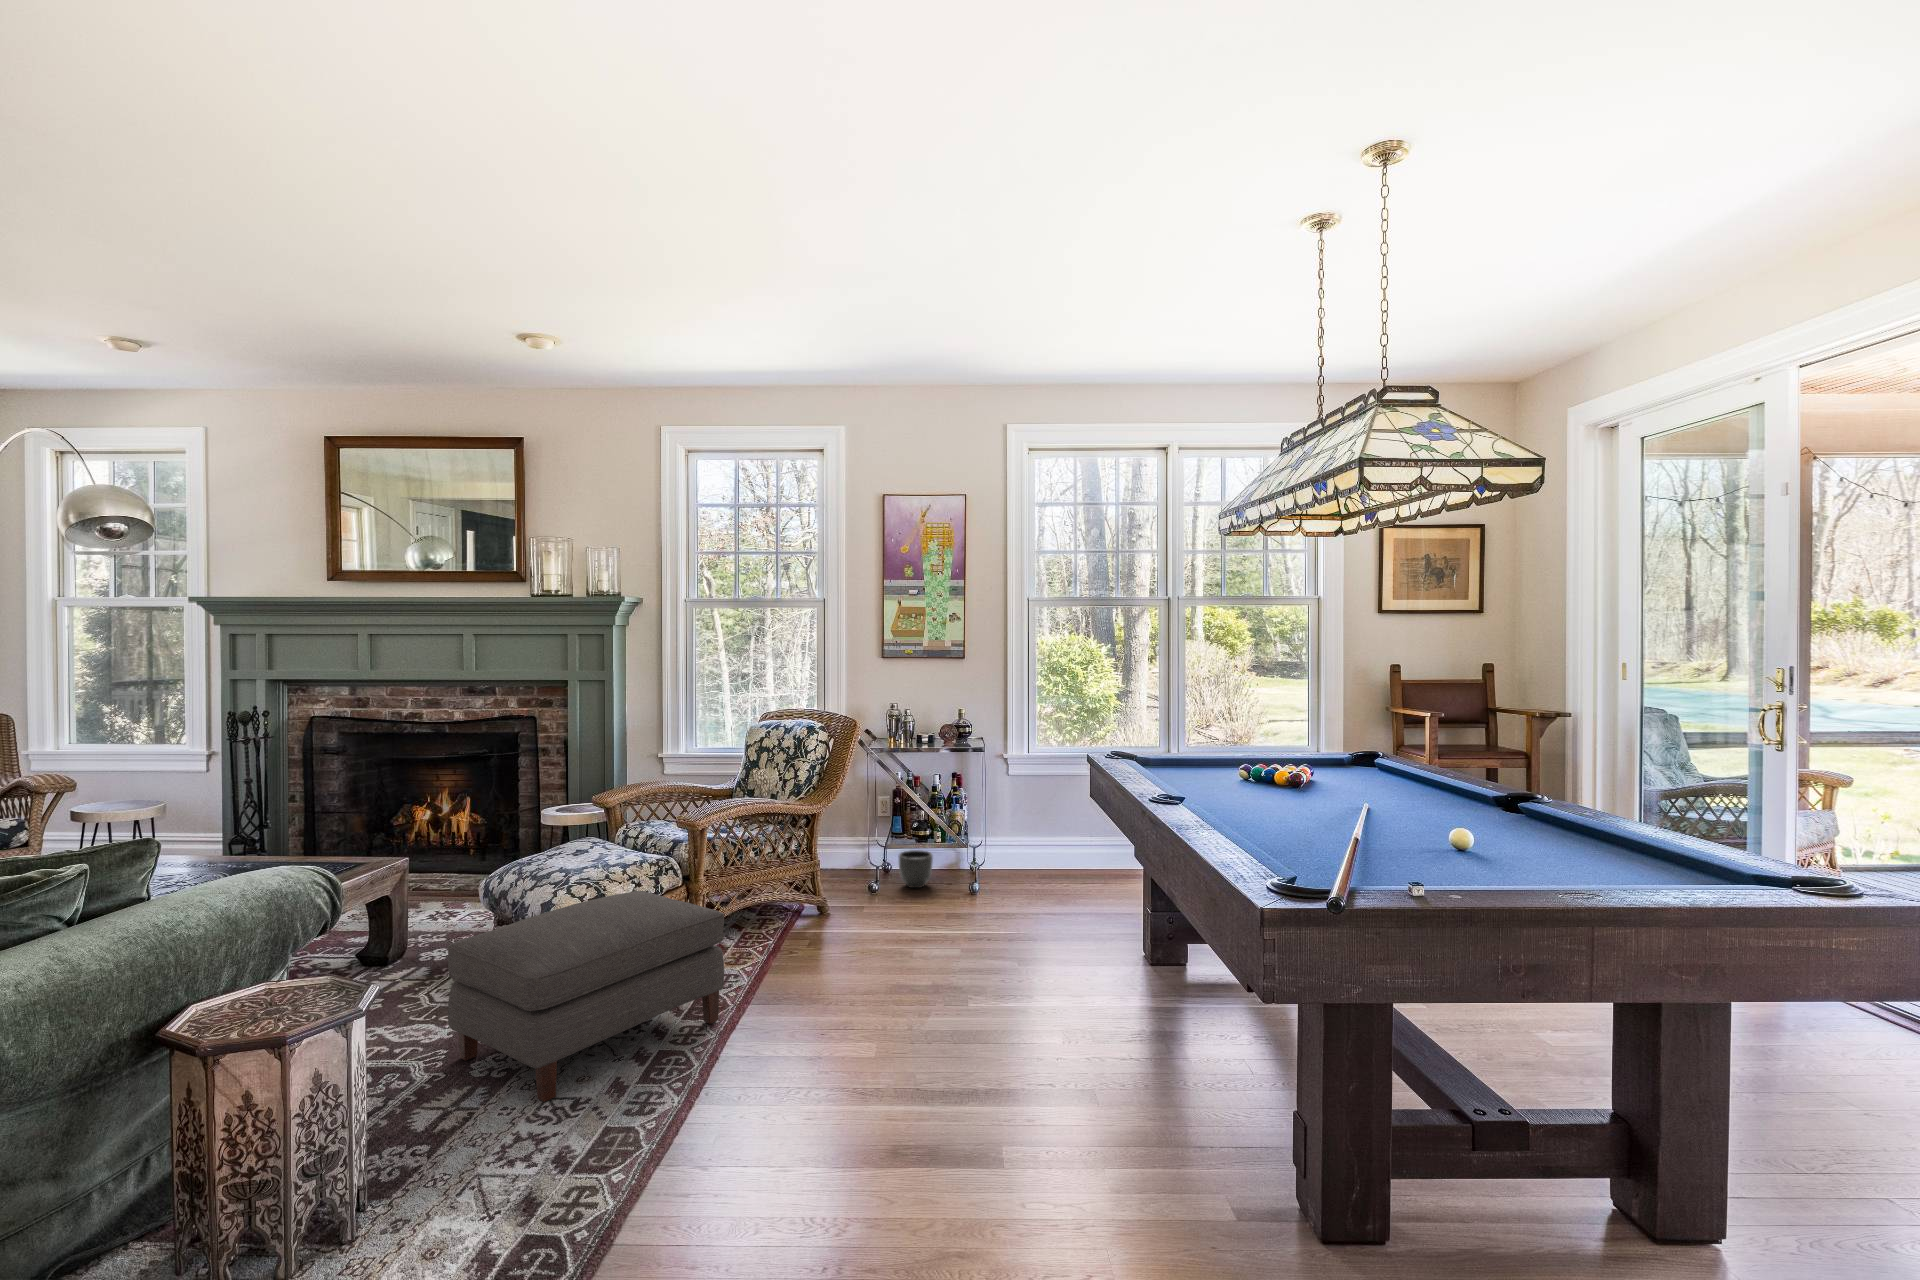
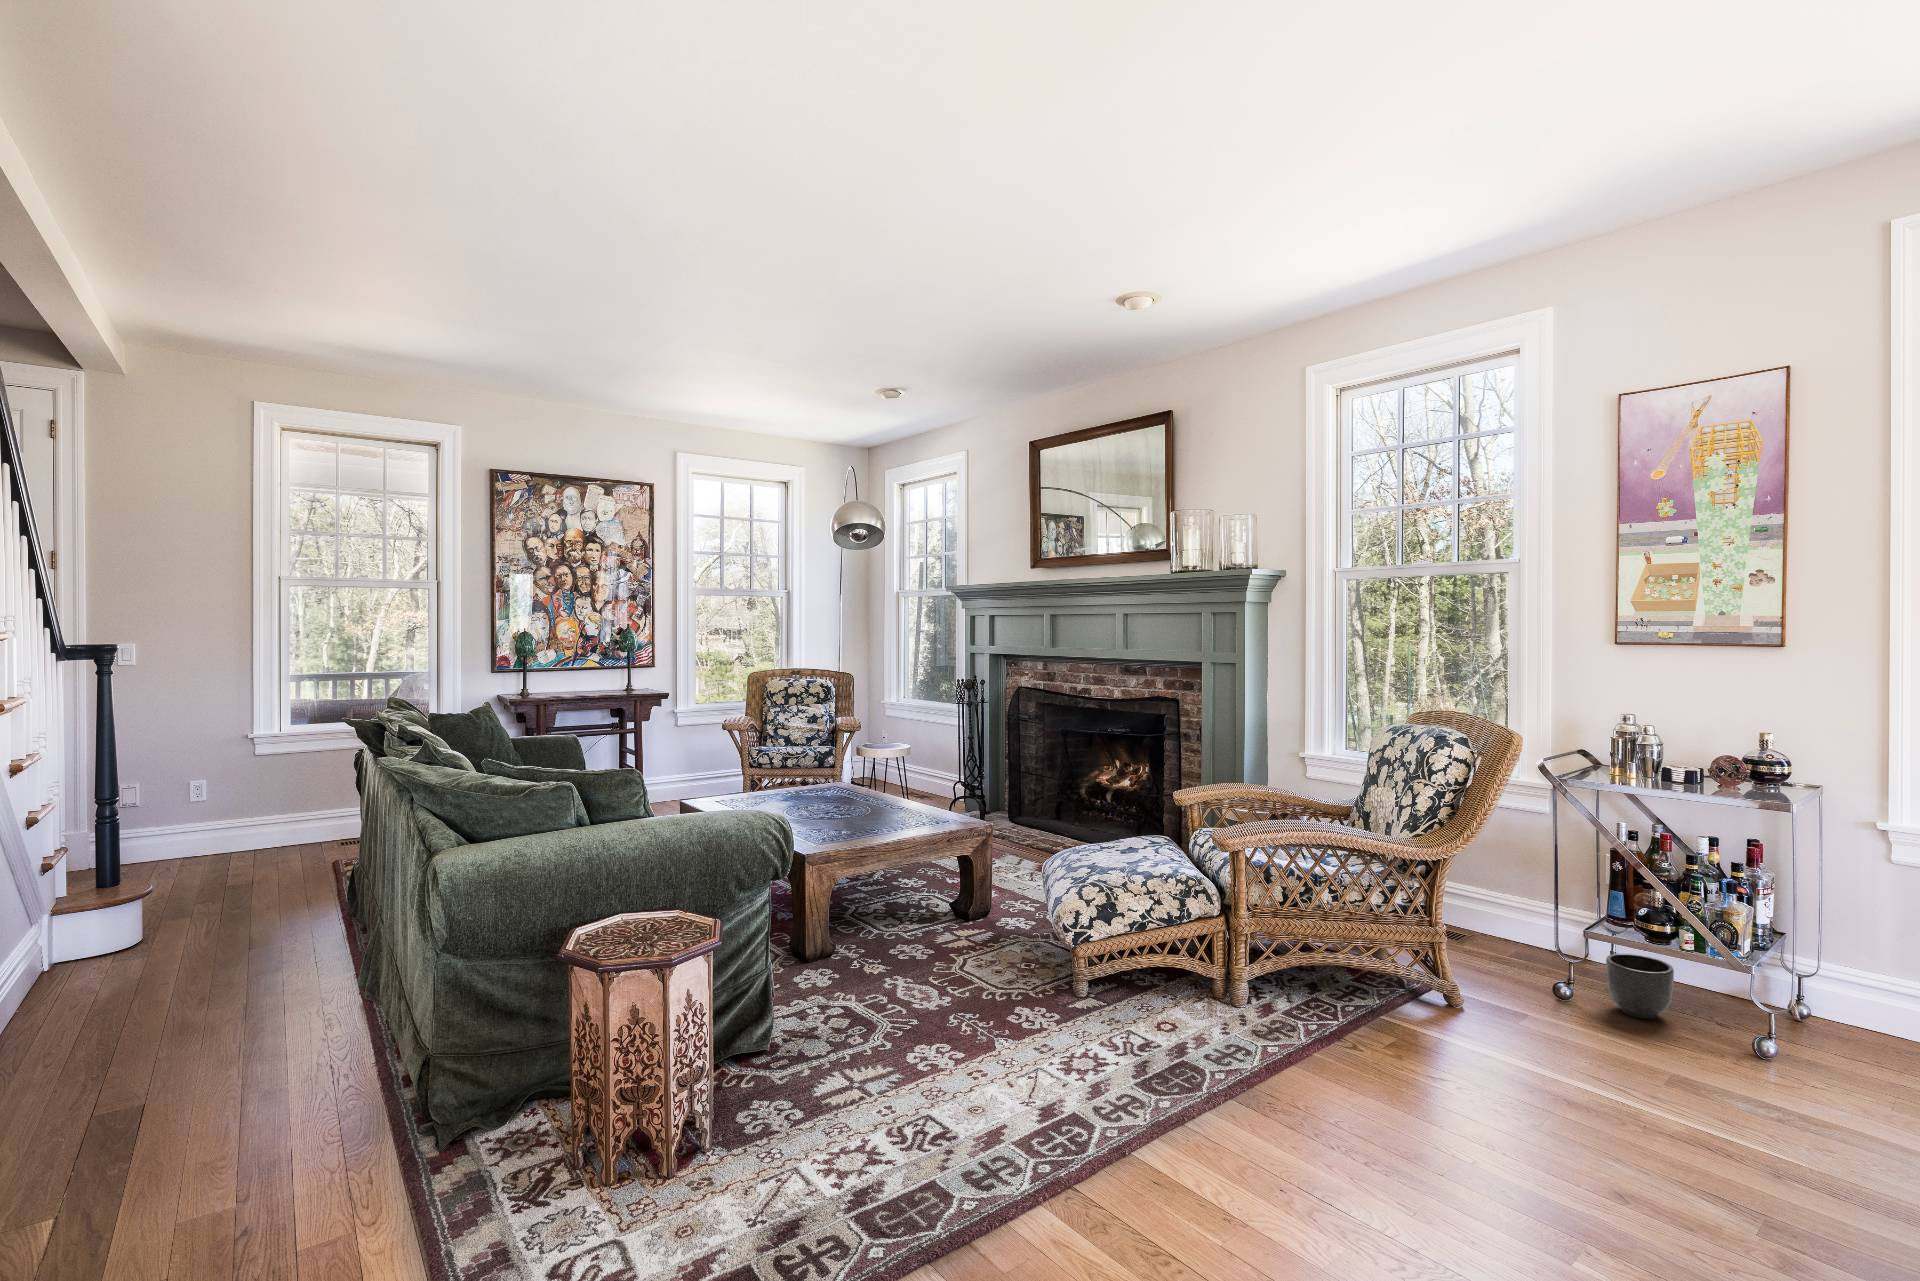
ottoman: present [447,891,724,1102] -> none [915,906,1175,1103]

